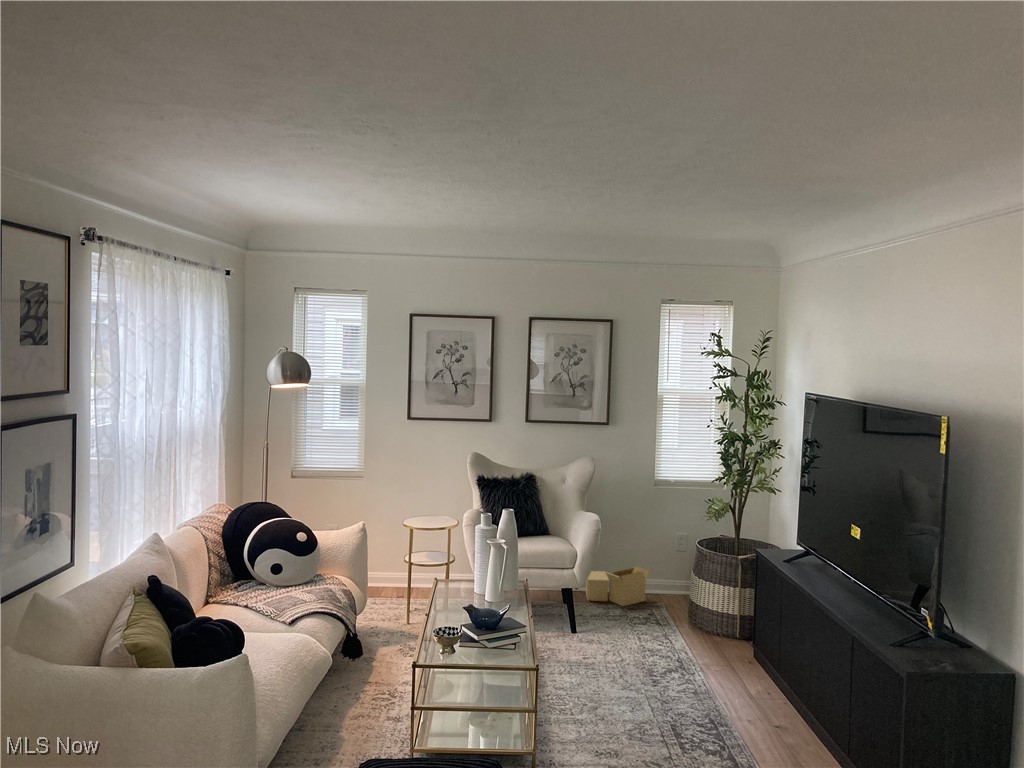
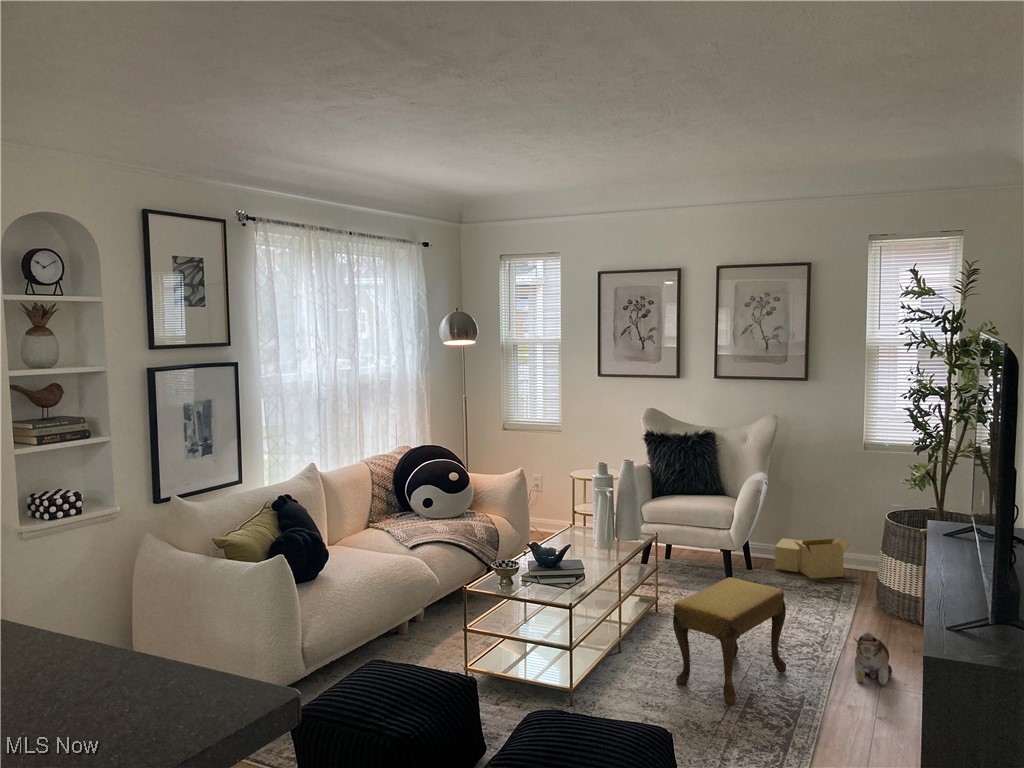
footstool: none [602,616,681,739] -> present [673,577,786,705]
plush toy: none [725,651,760,696] -> present [854,633,892,685]

